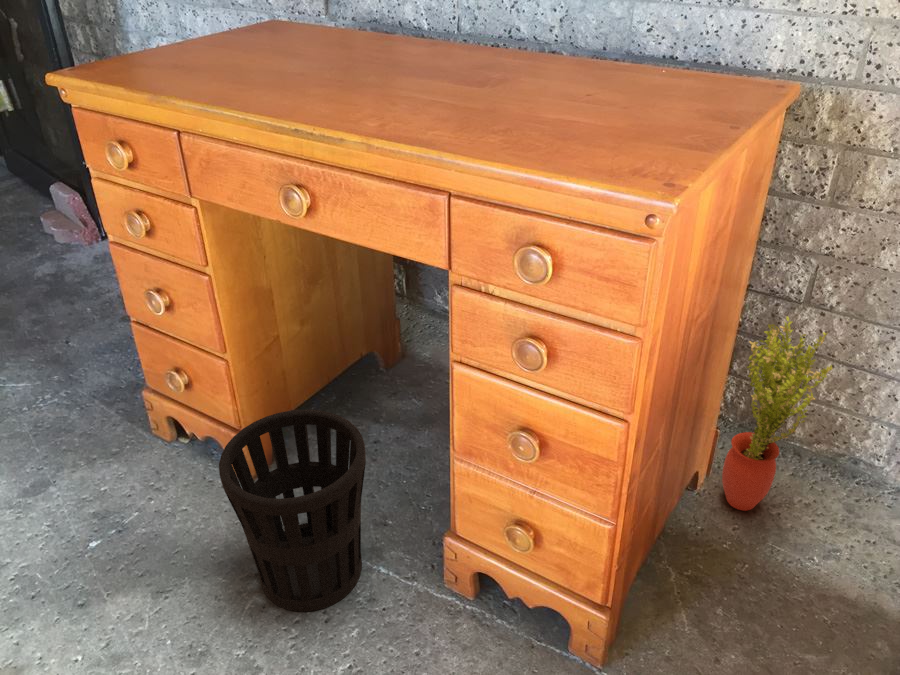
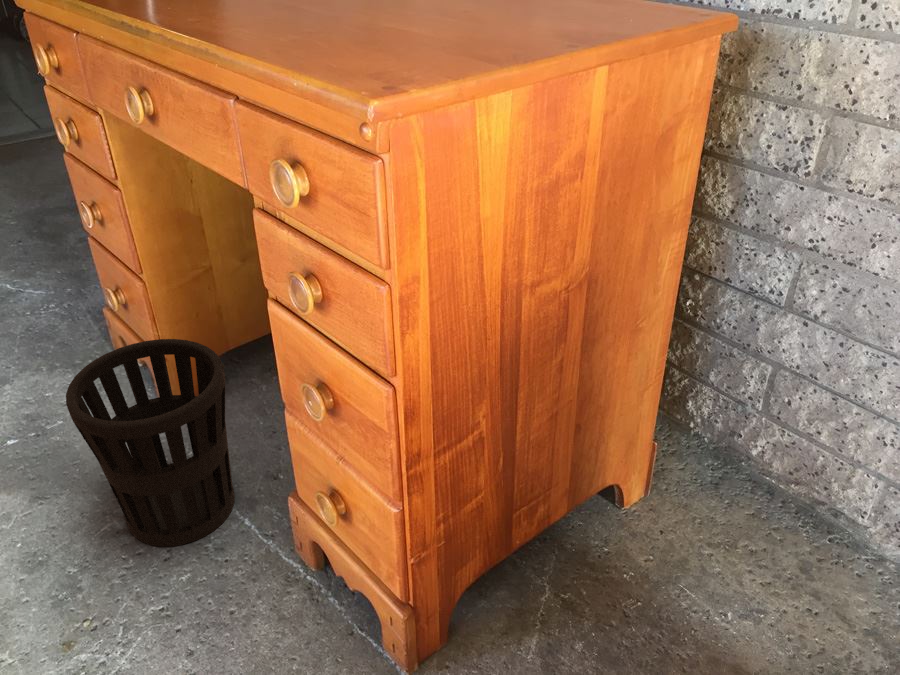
potted plant: present [722,316,832,510] -> none [648,313,770,544]

